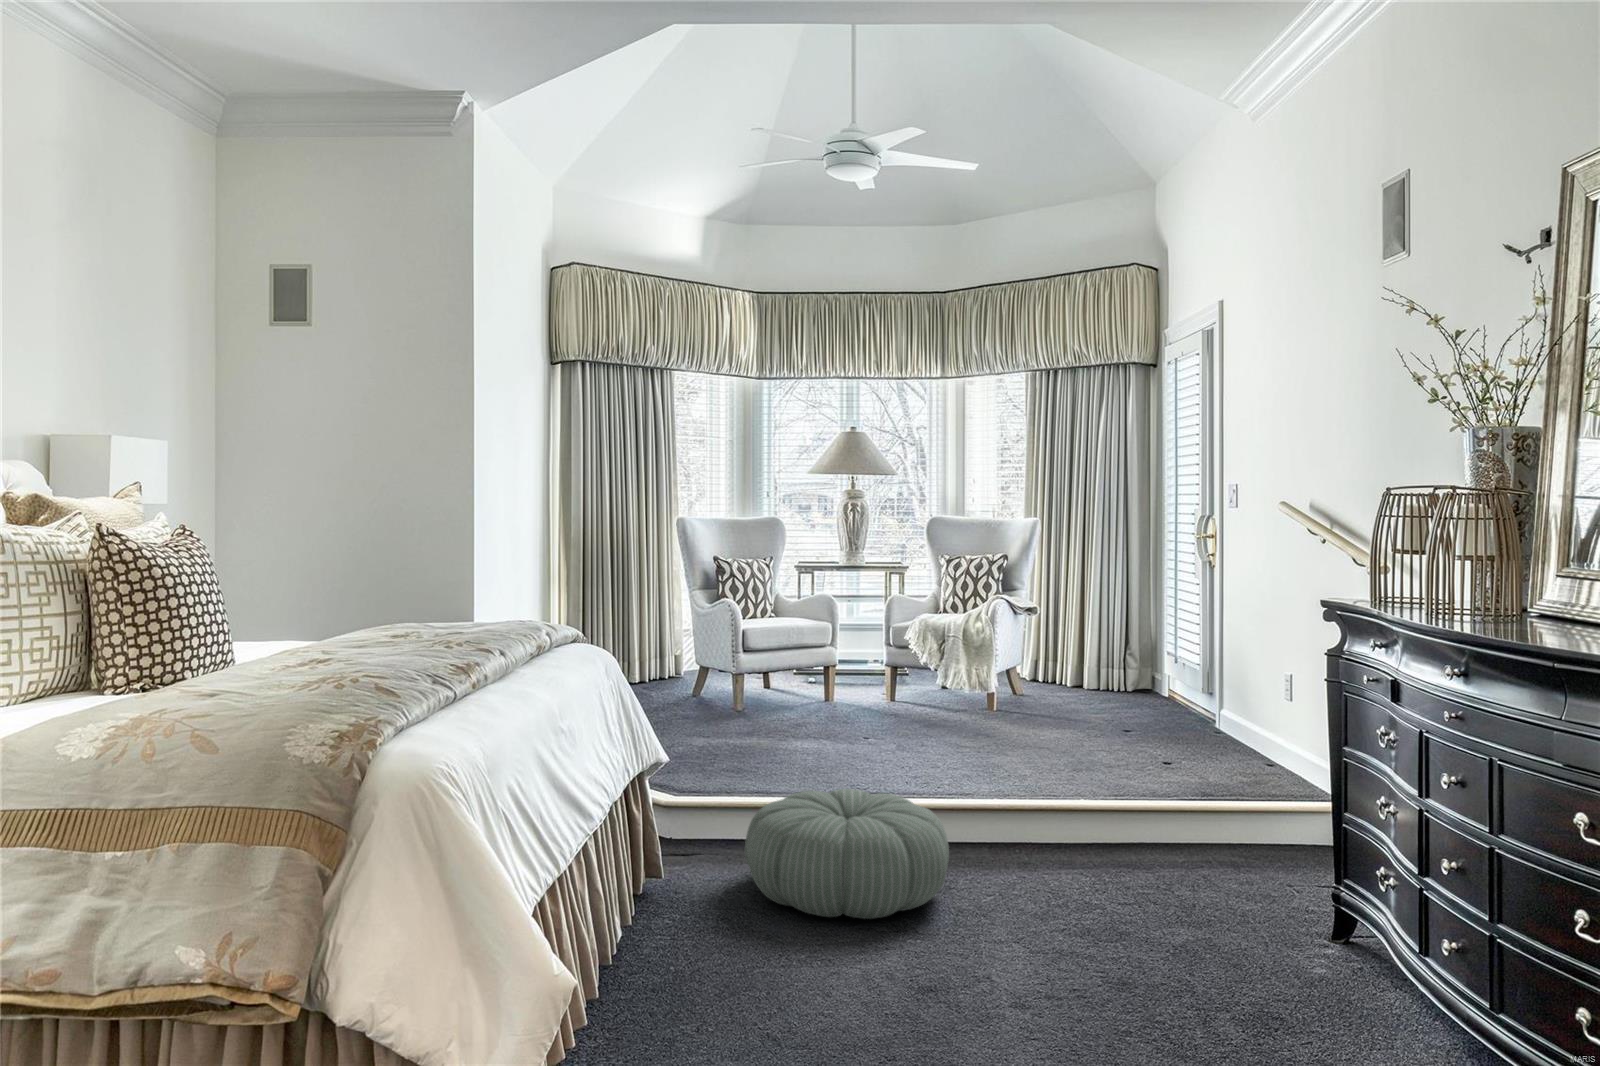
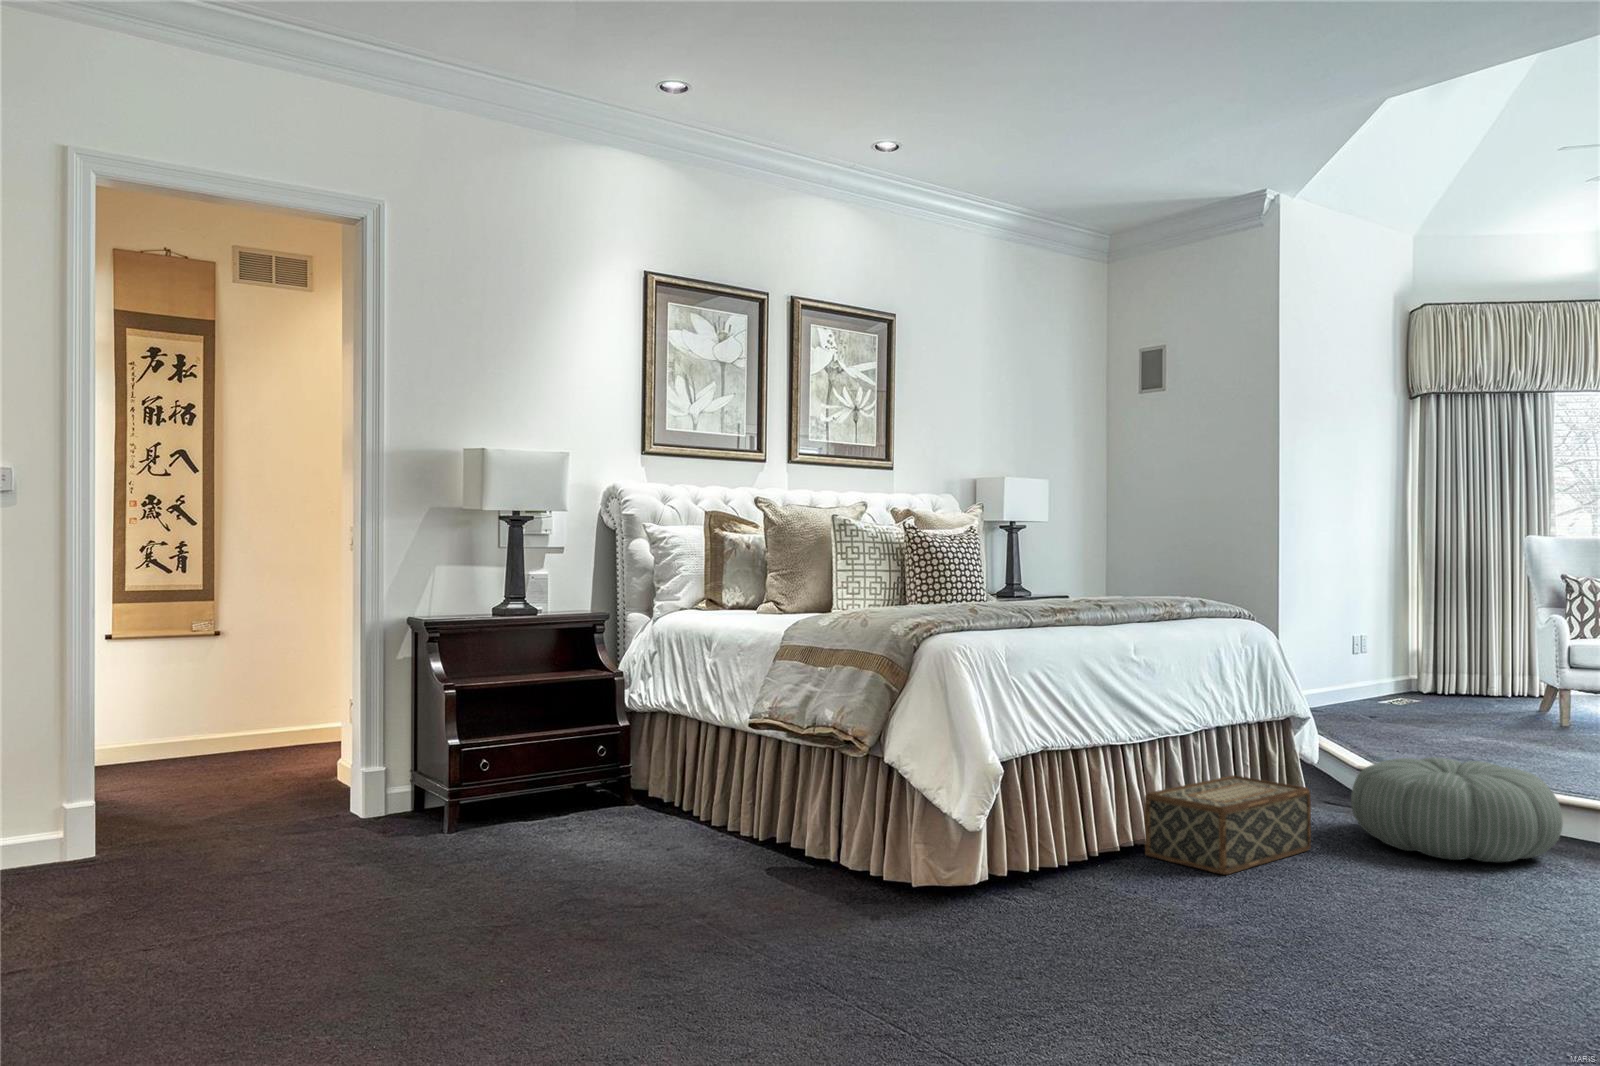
woven basket: none [619,871,759,1042] -> present [1144,775,1311,875]

